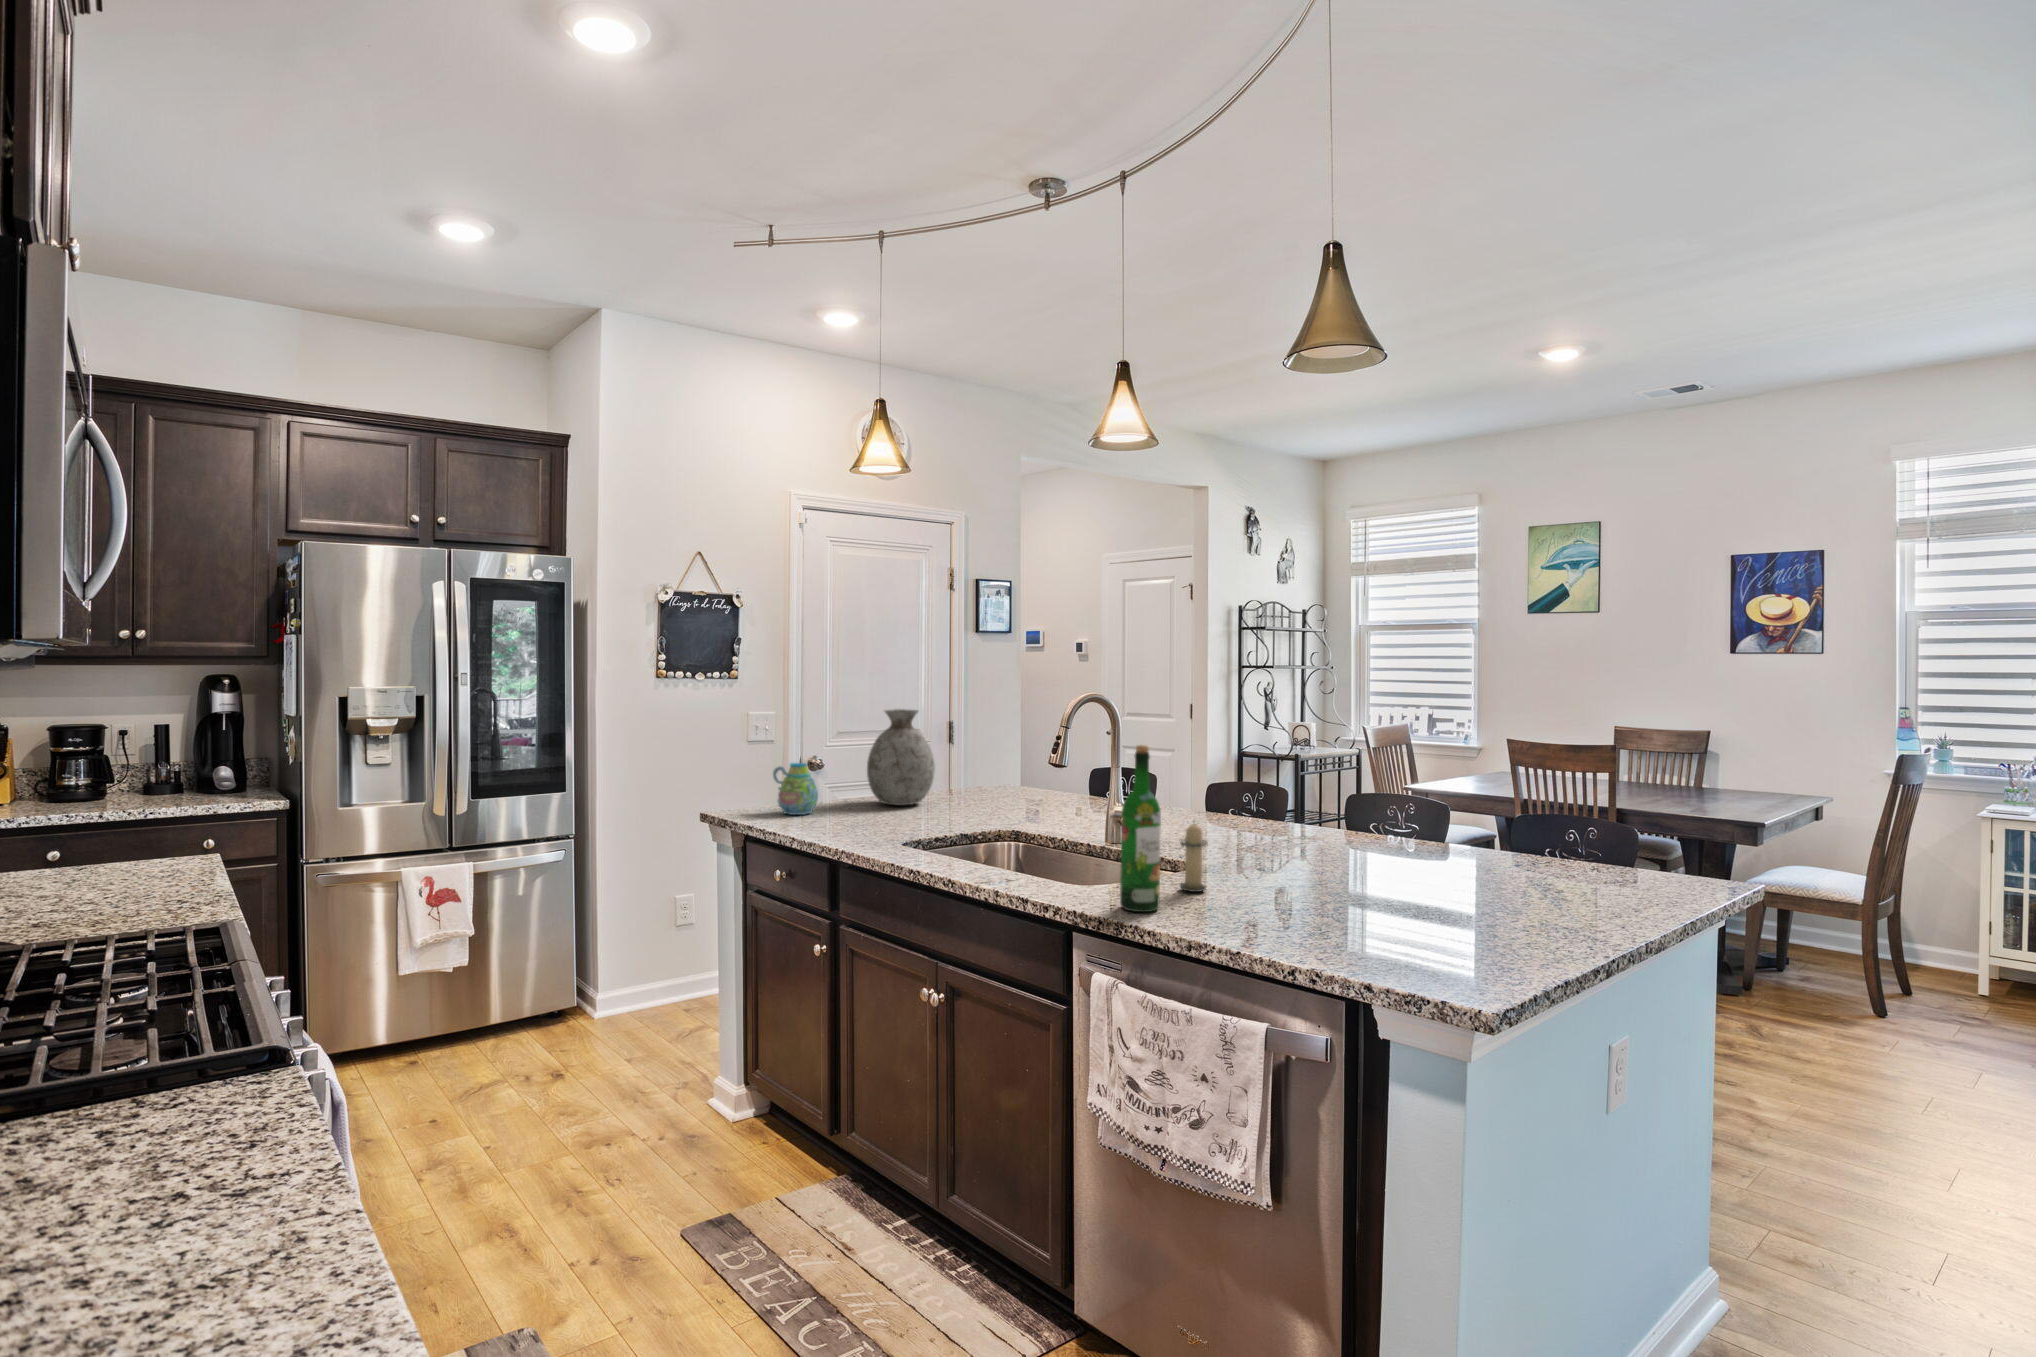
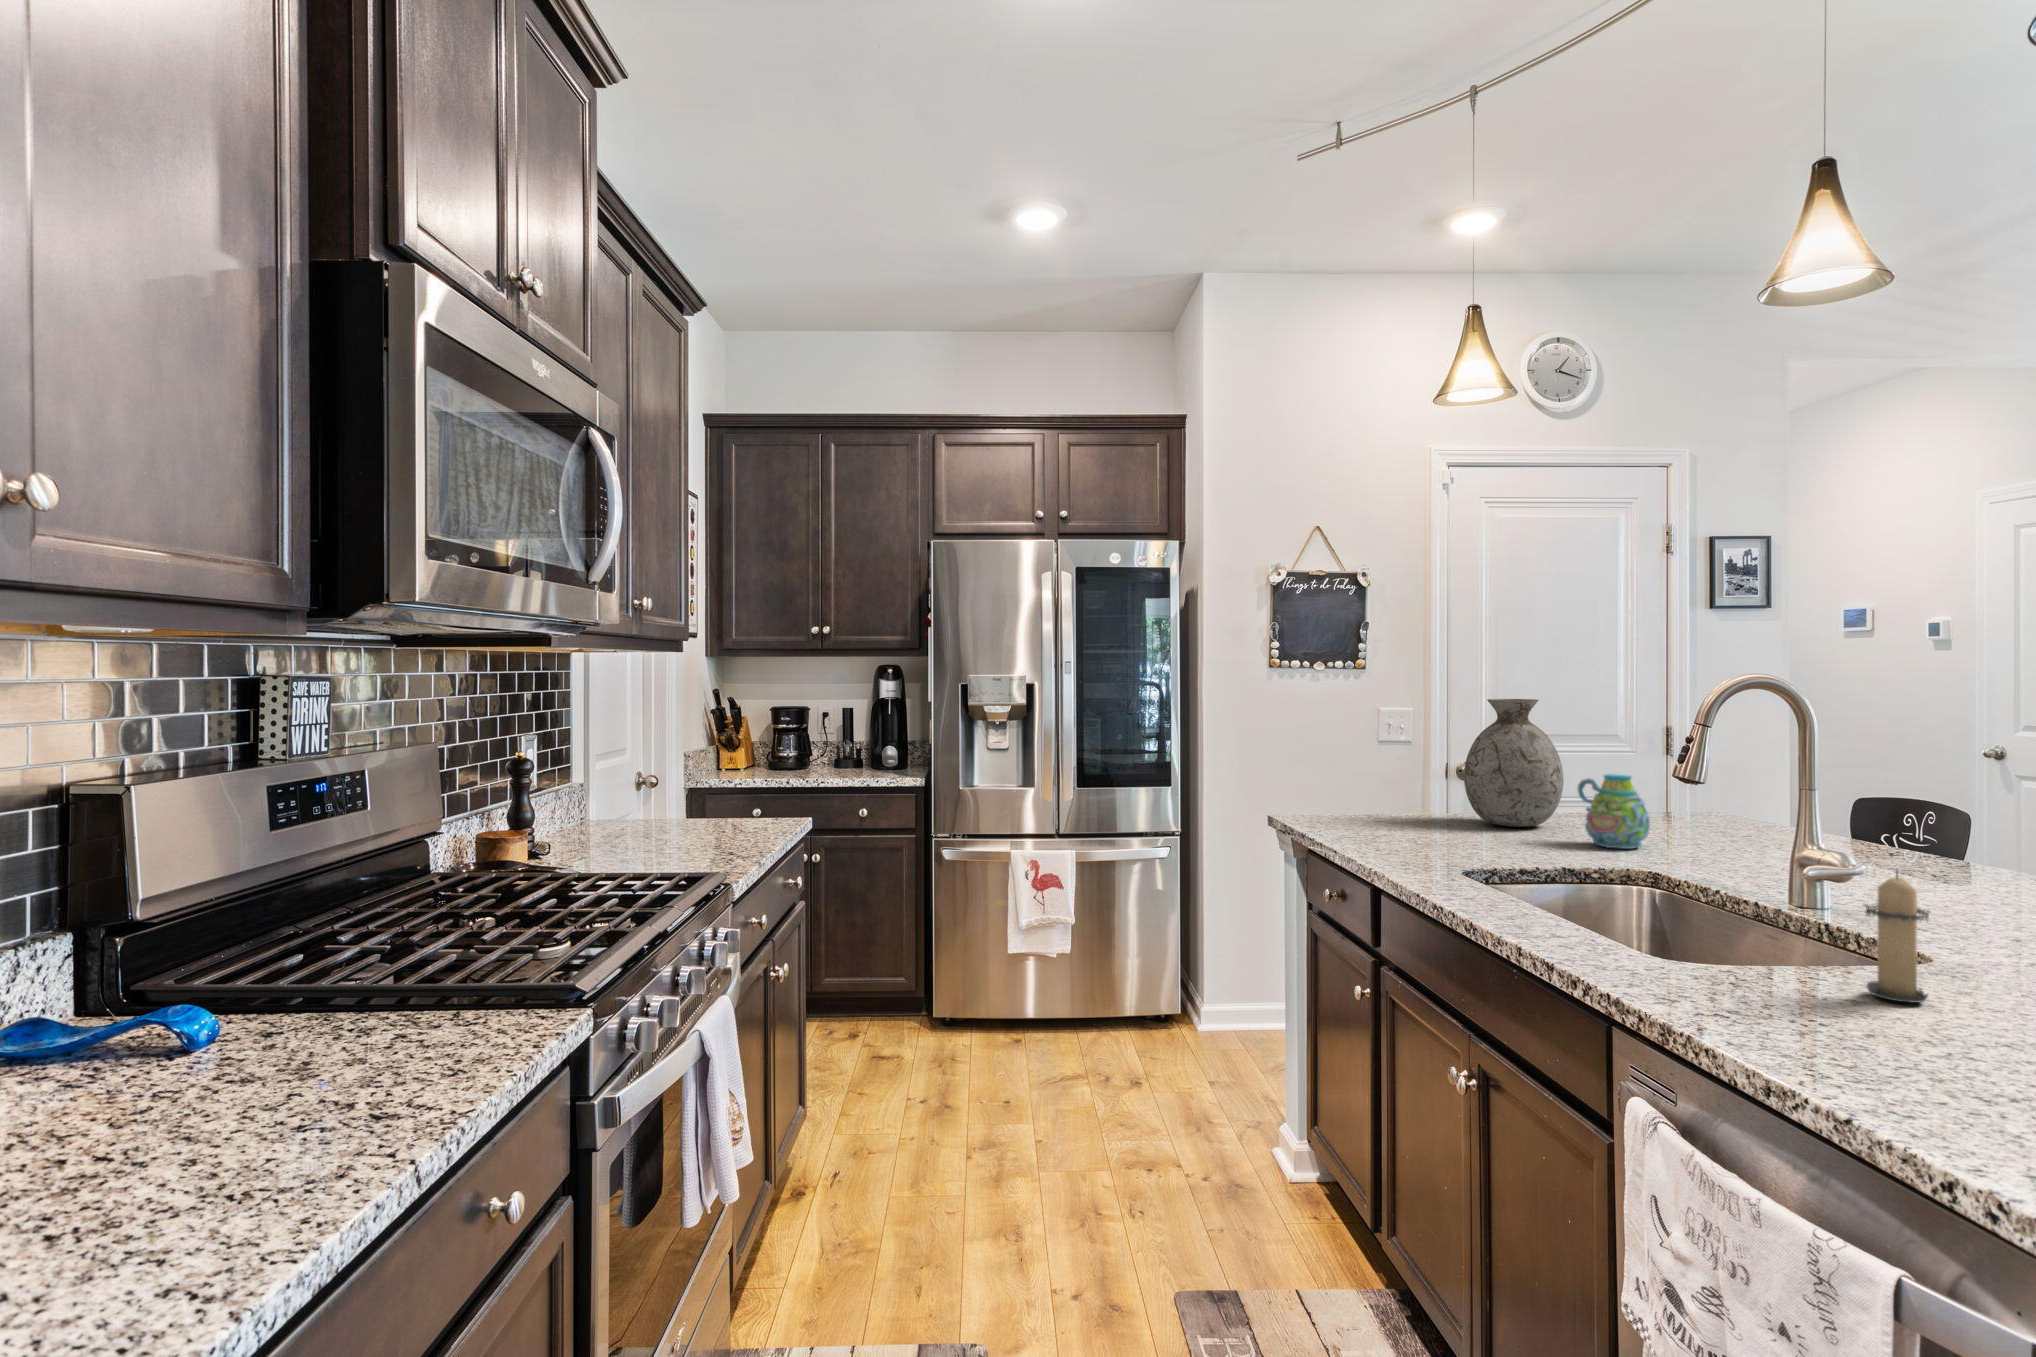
wine bottle: present [1120,745,1161,912] -> none [1701,725,1782,1016]
mug: present [773,763,818,815] -> present [1578,774,1650,849]

